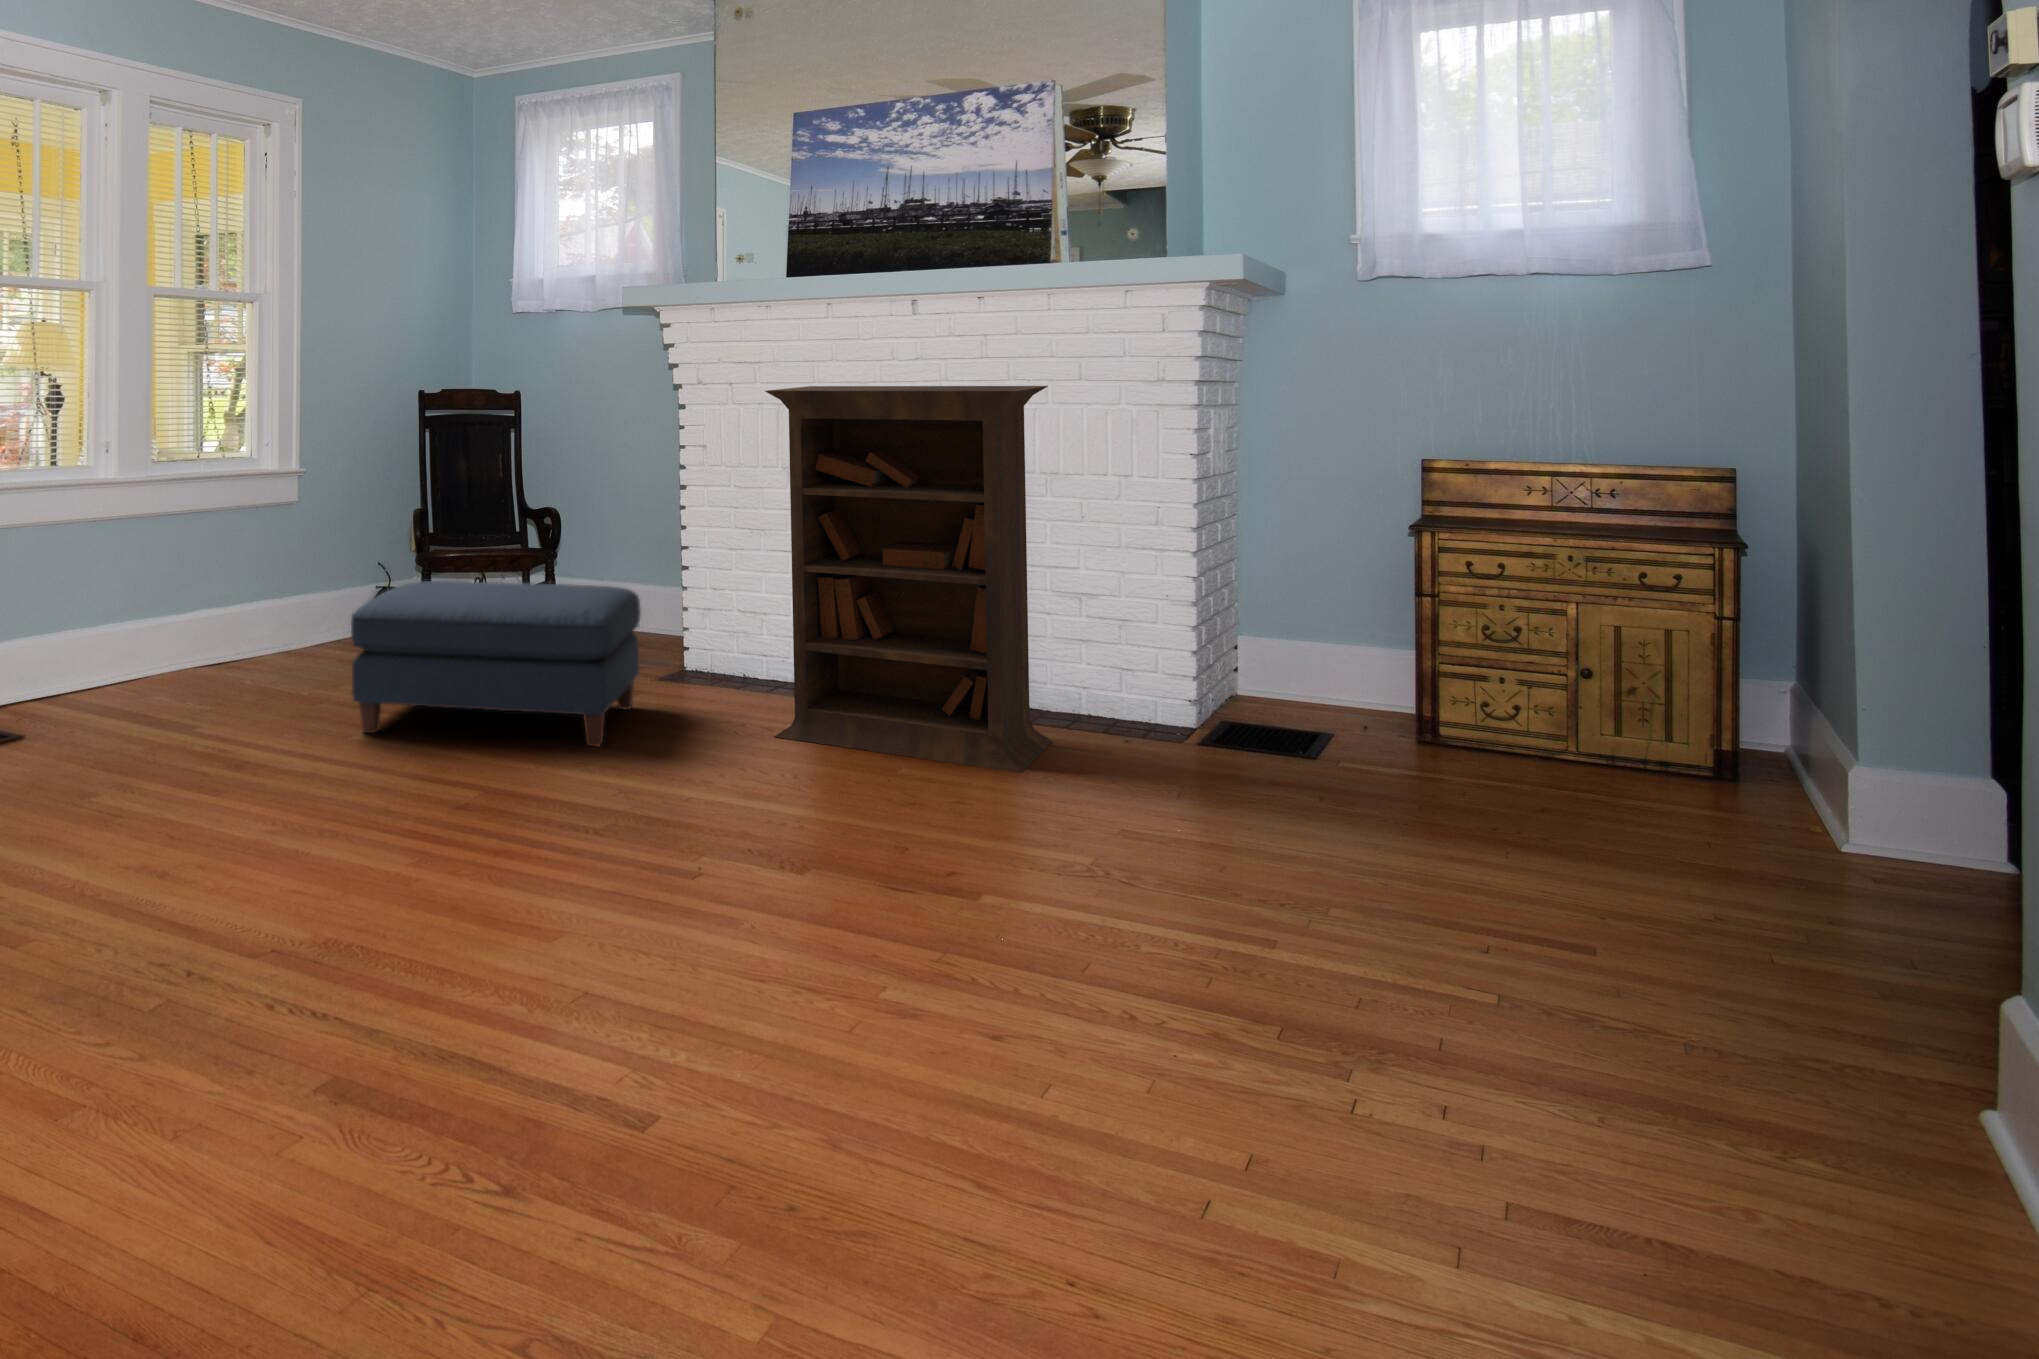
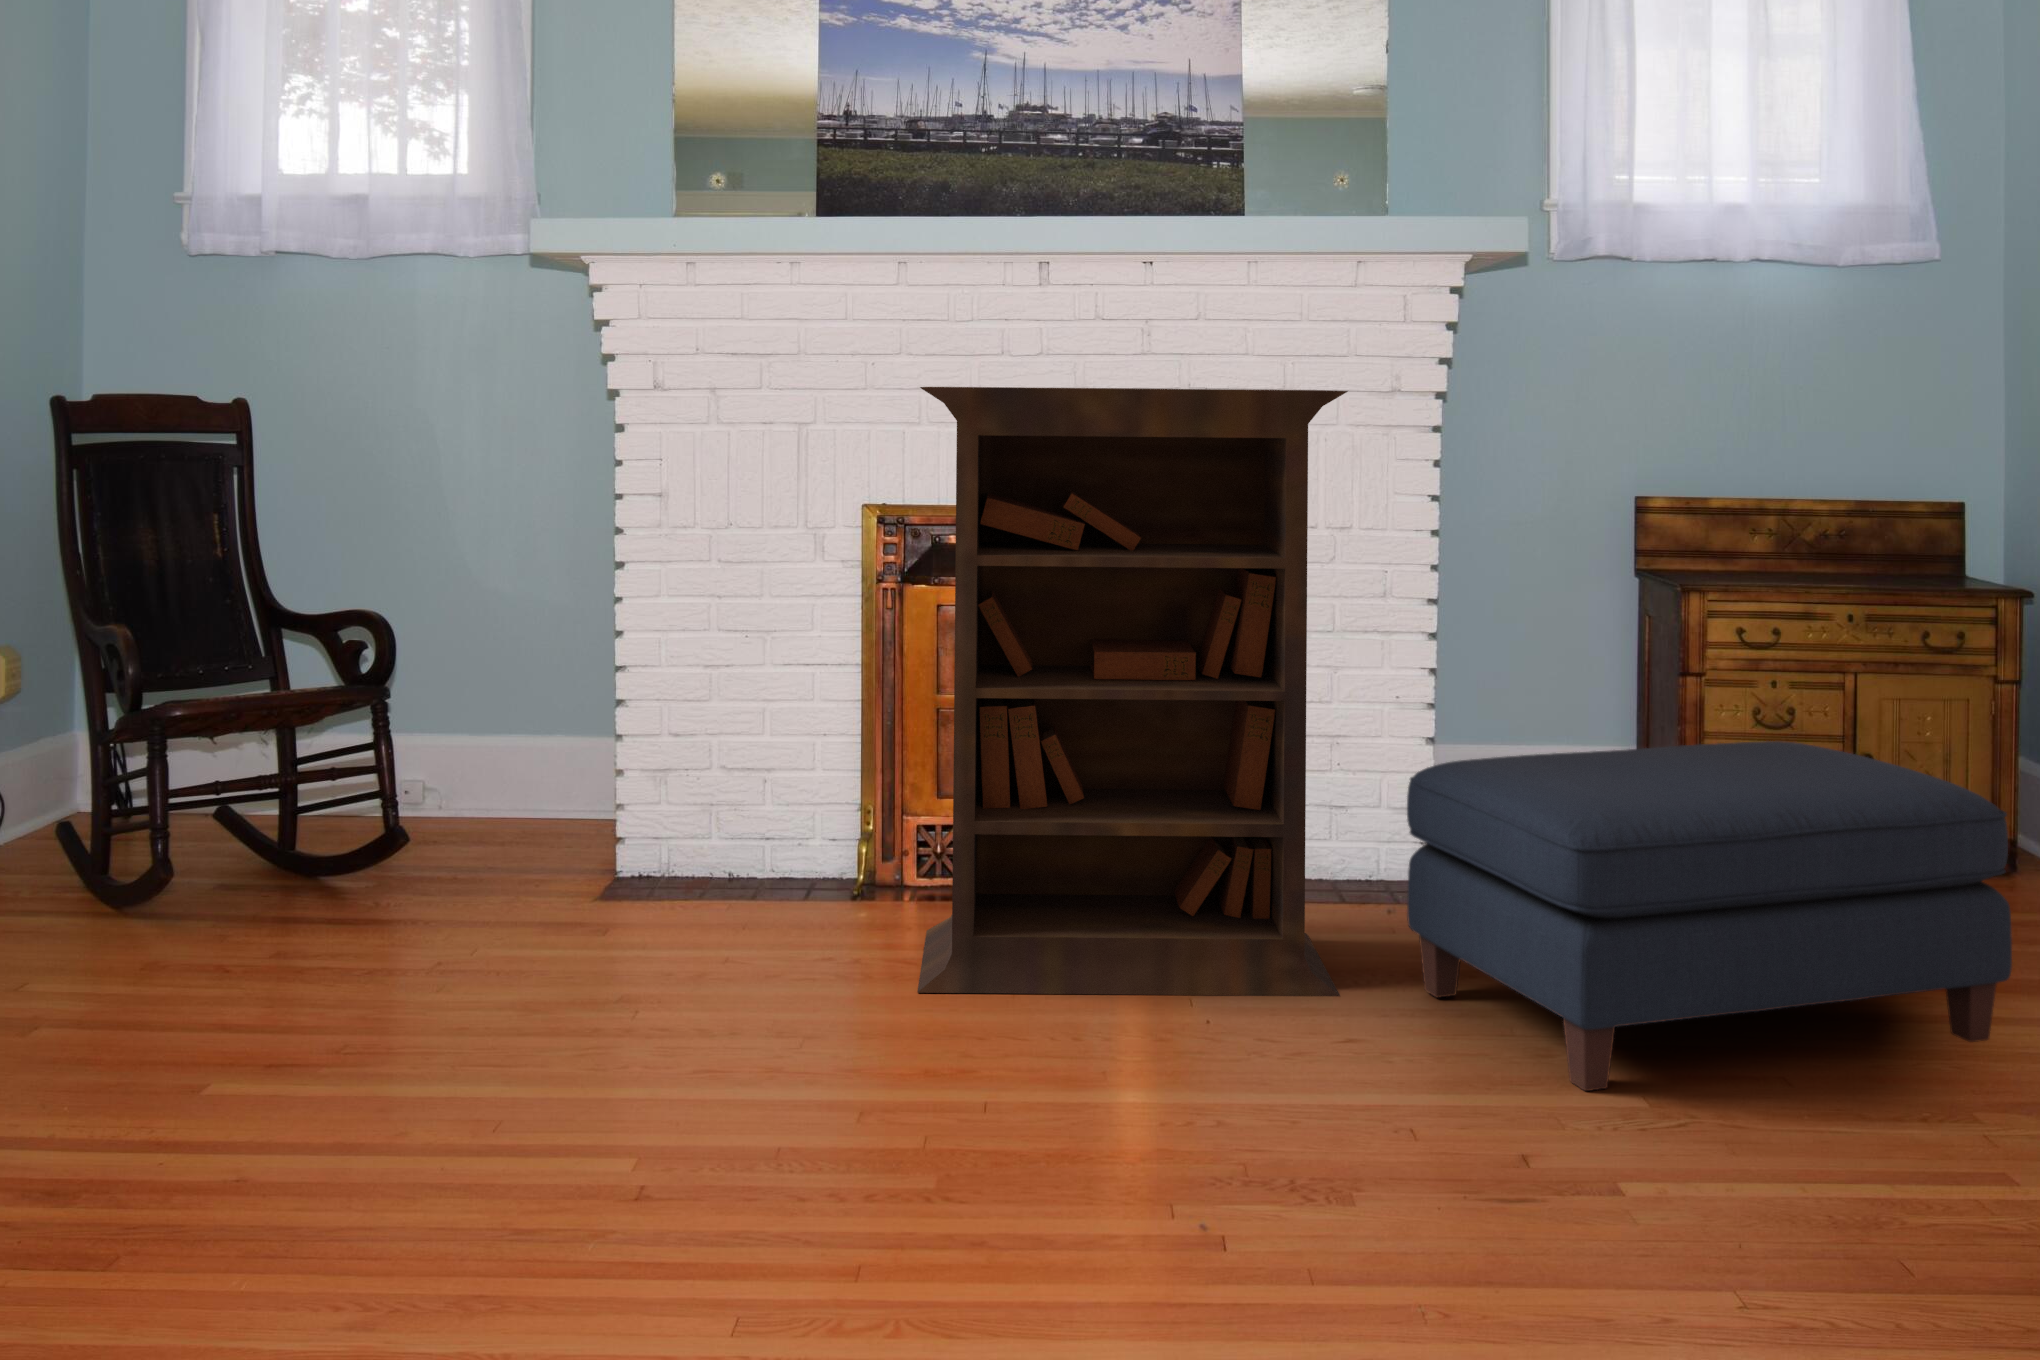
ottoman: present [351,581,641,746] -> present [1407,741,2012,1091]

